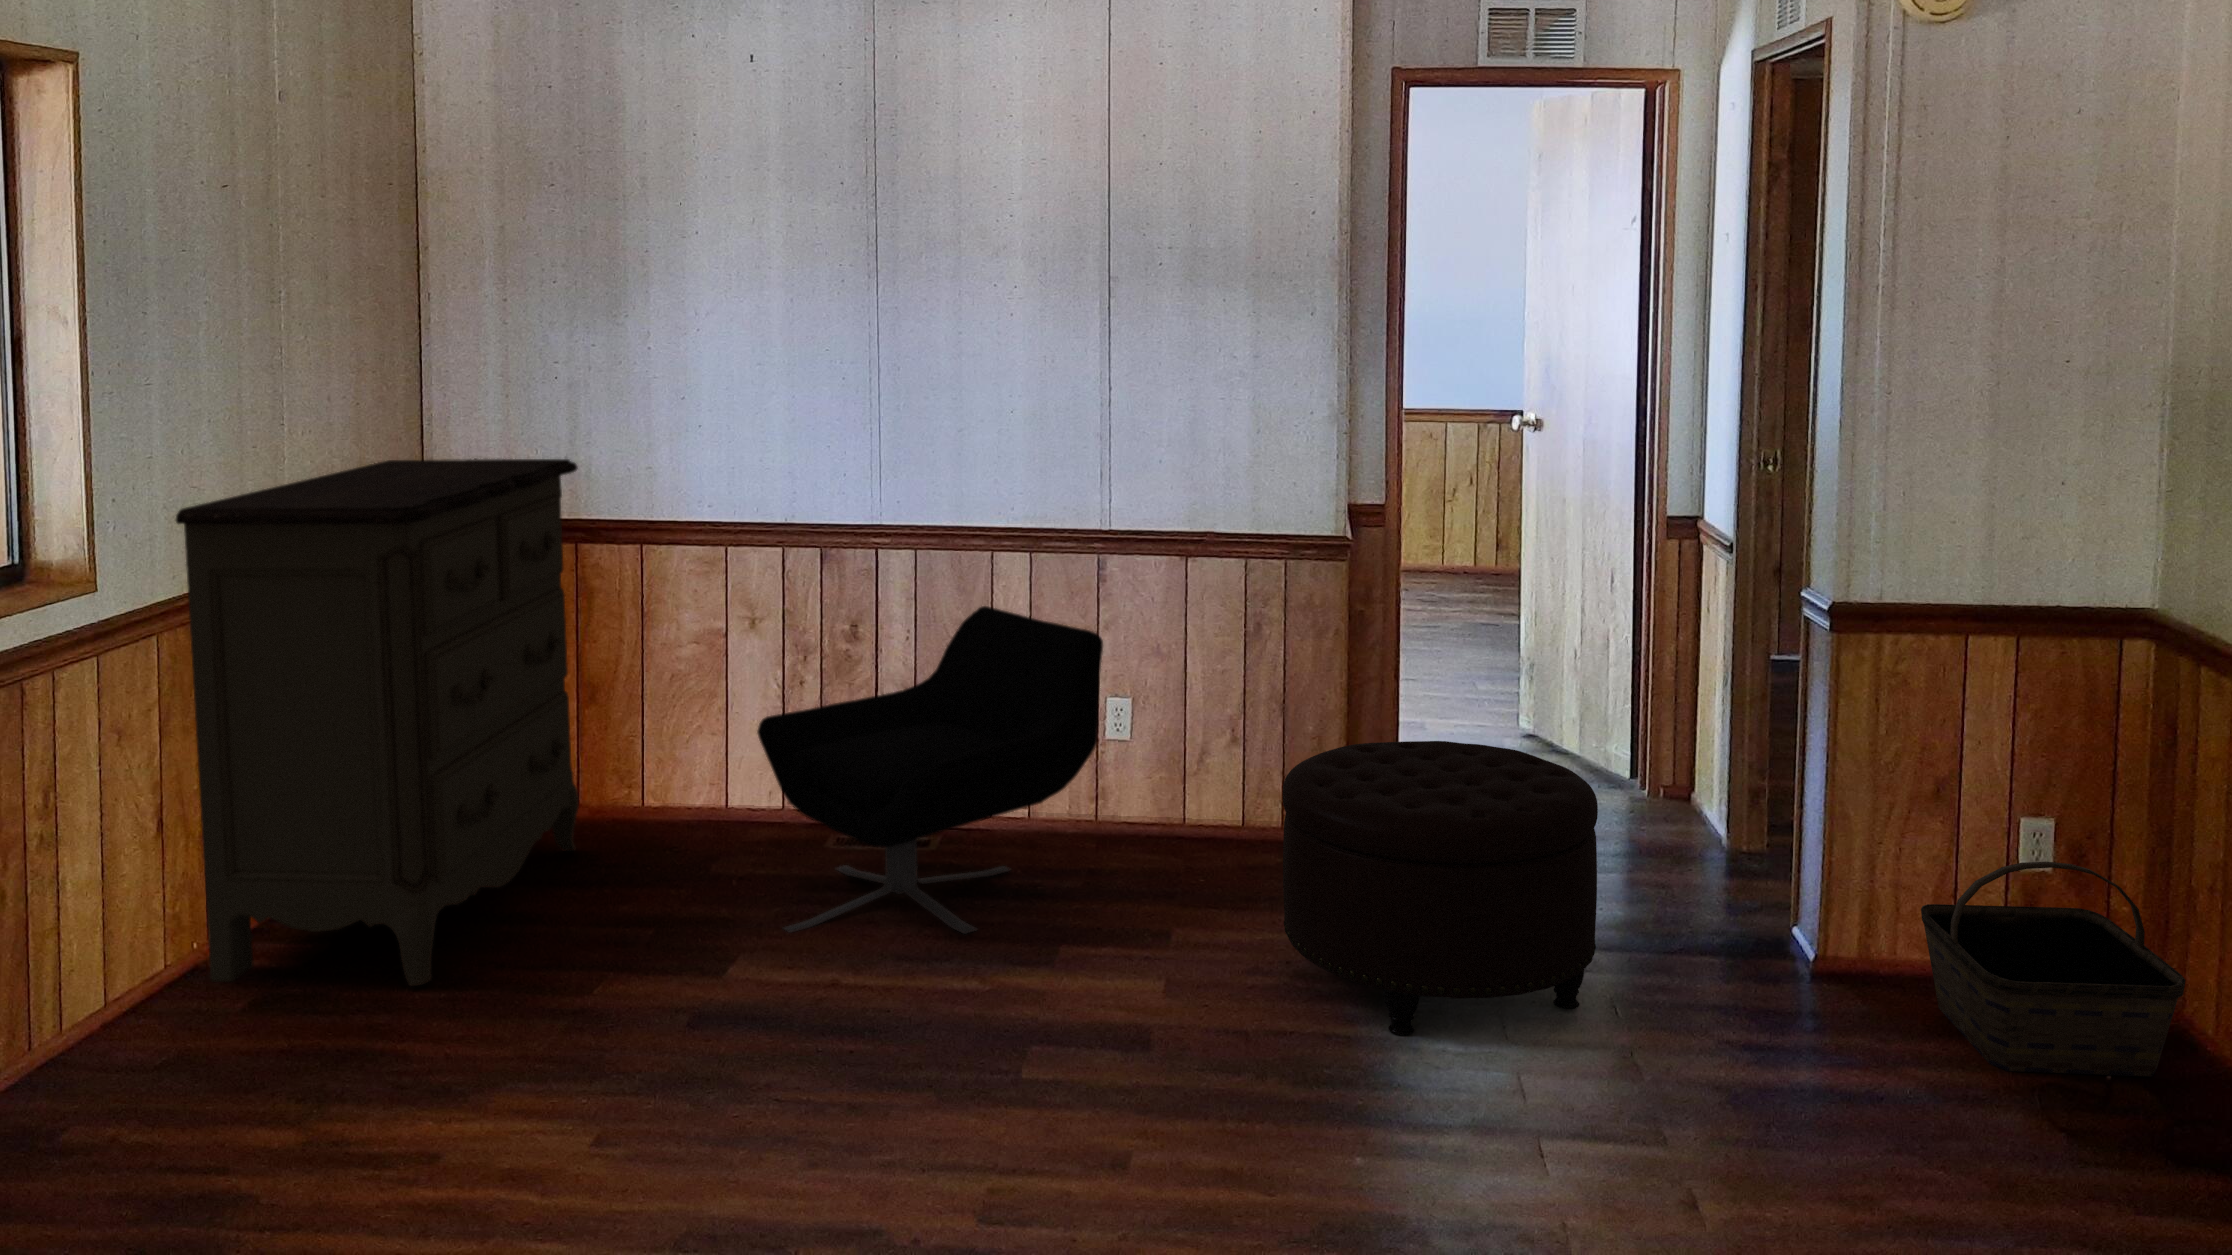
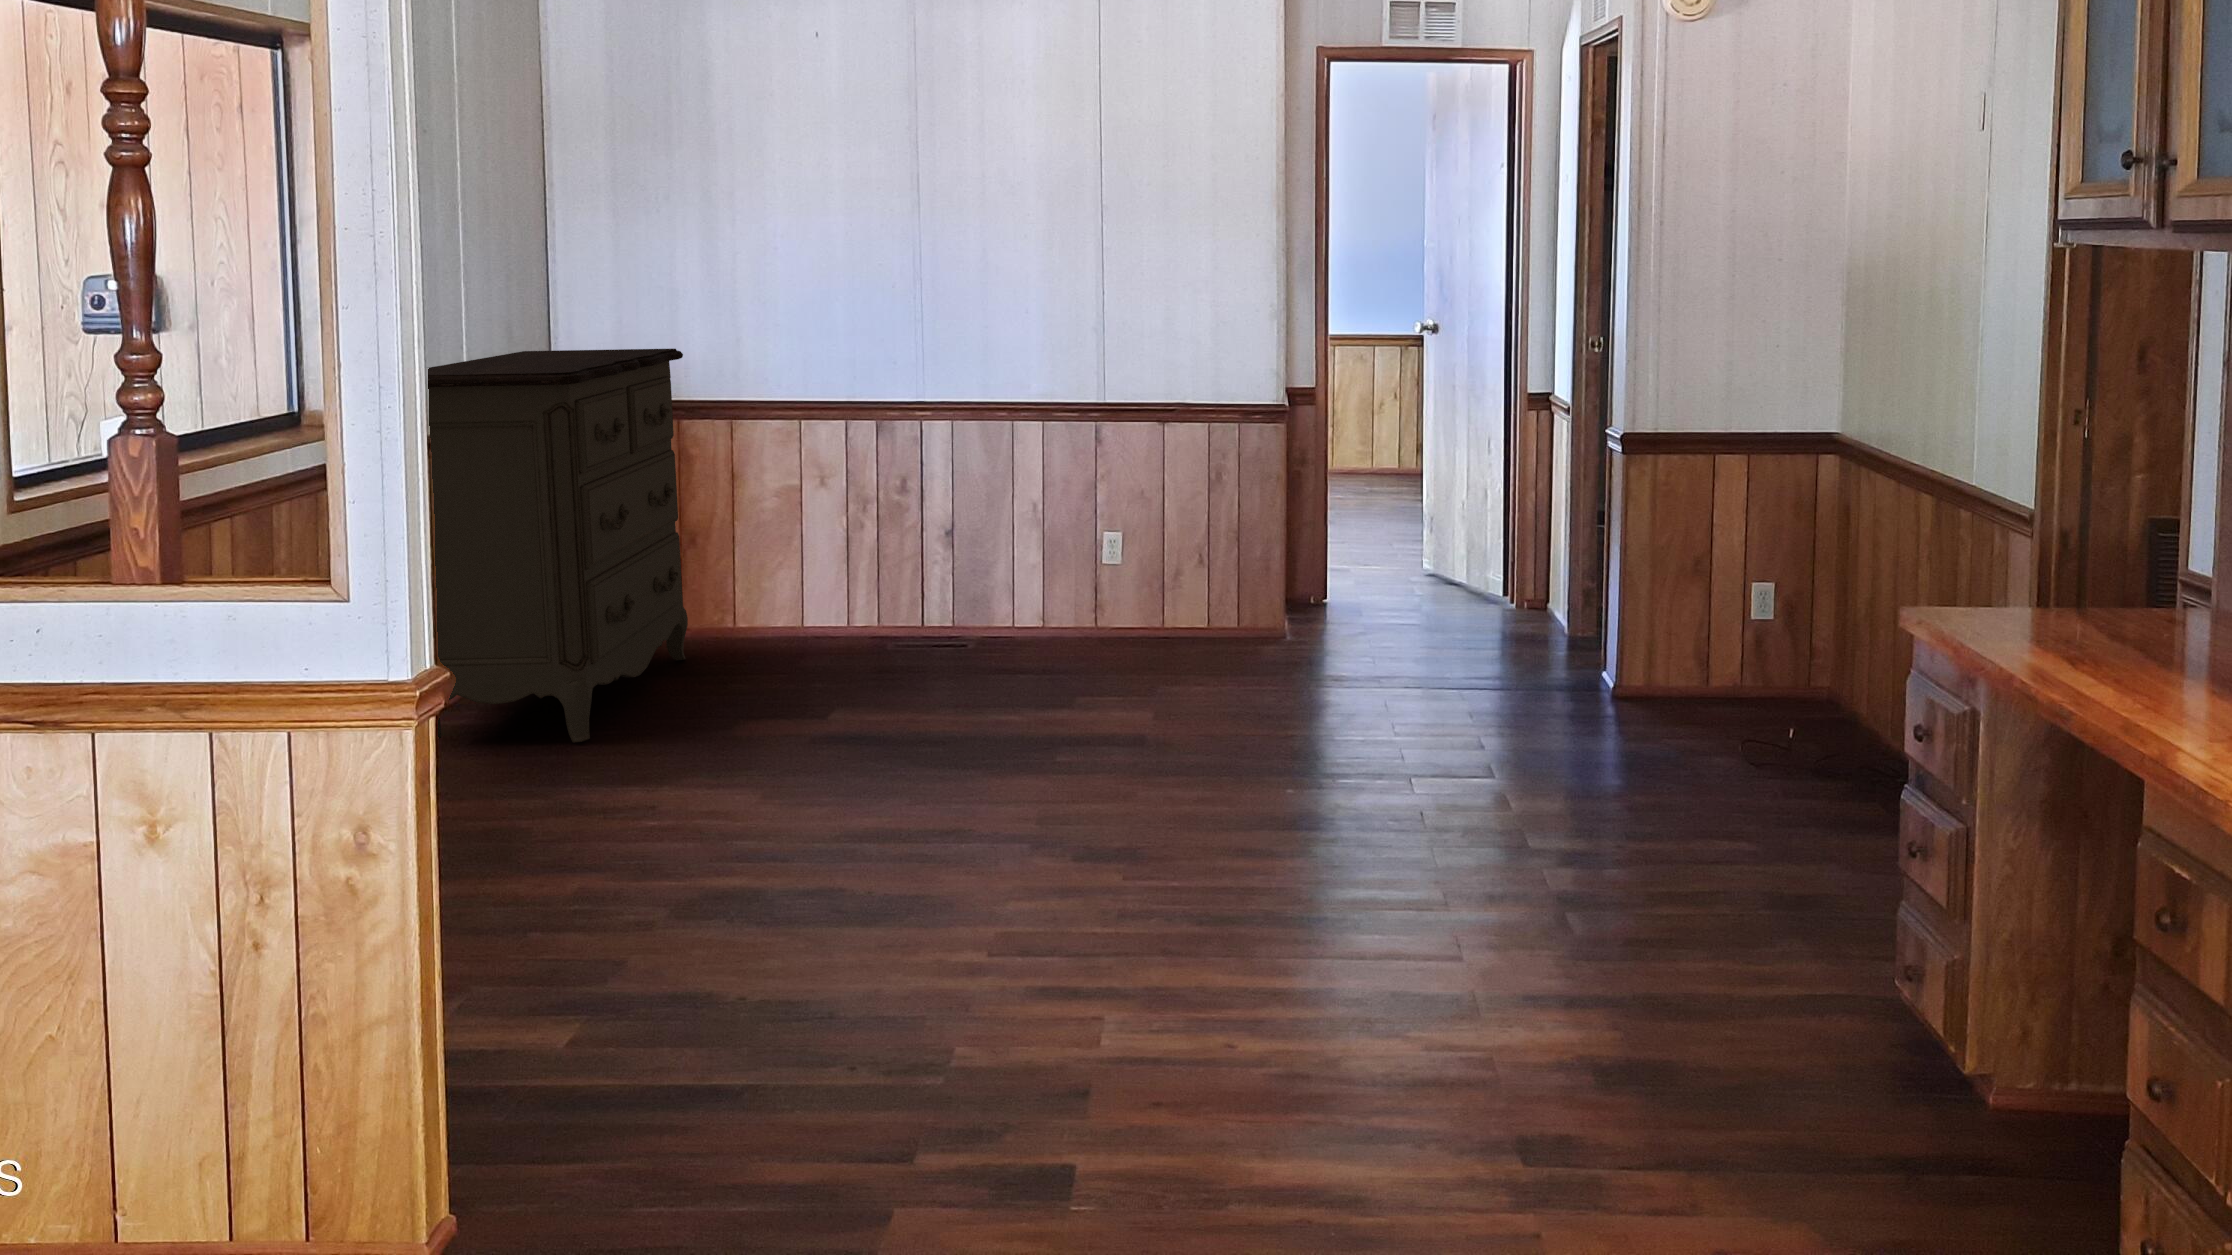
lounge chair: present [757,606,1103,934] -> none [834,462,1104,703]
ottoman: present [1282,741,1598,1036] -> none [1238,546,1460,741]
basket: present [1921,862,2186,1077] -> none [1681,604,1841,743]

